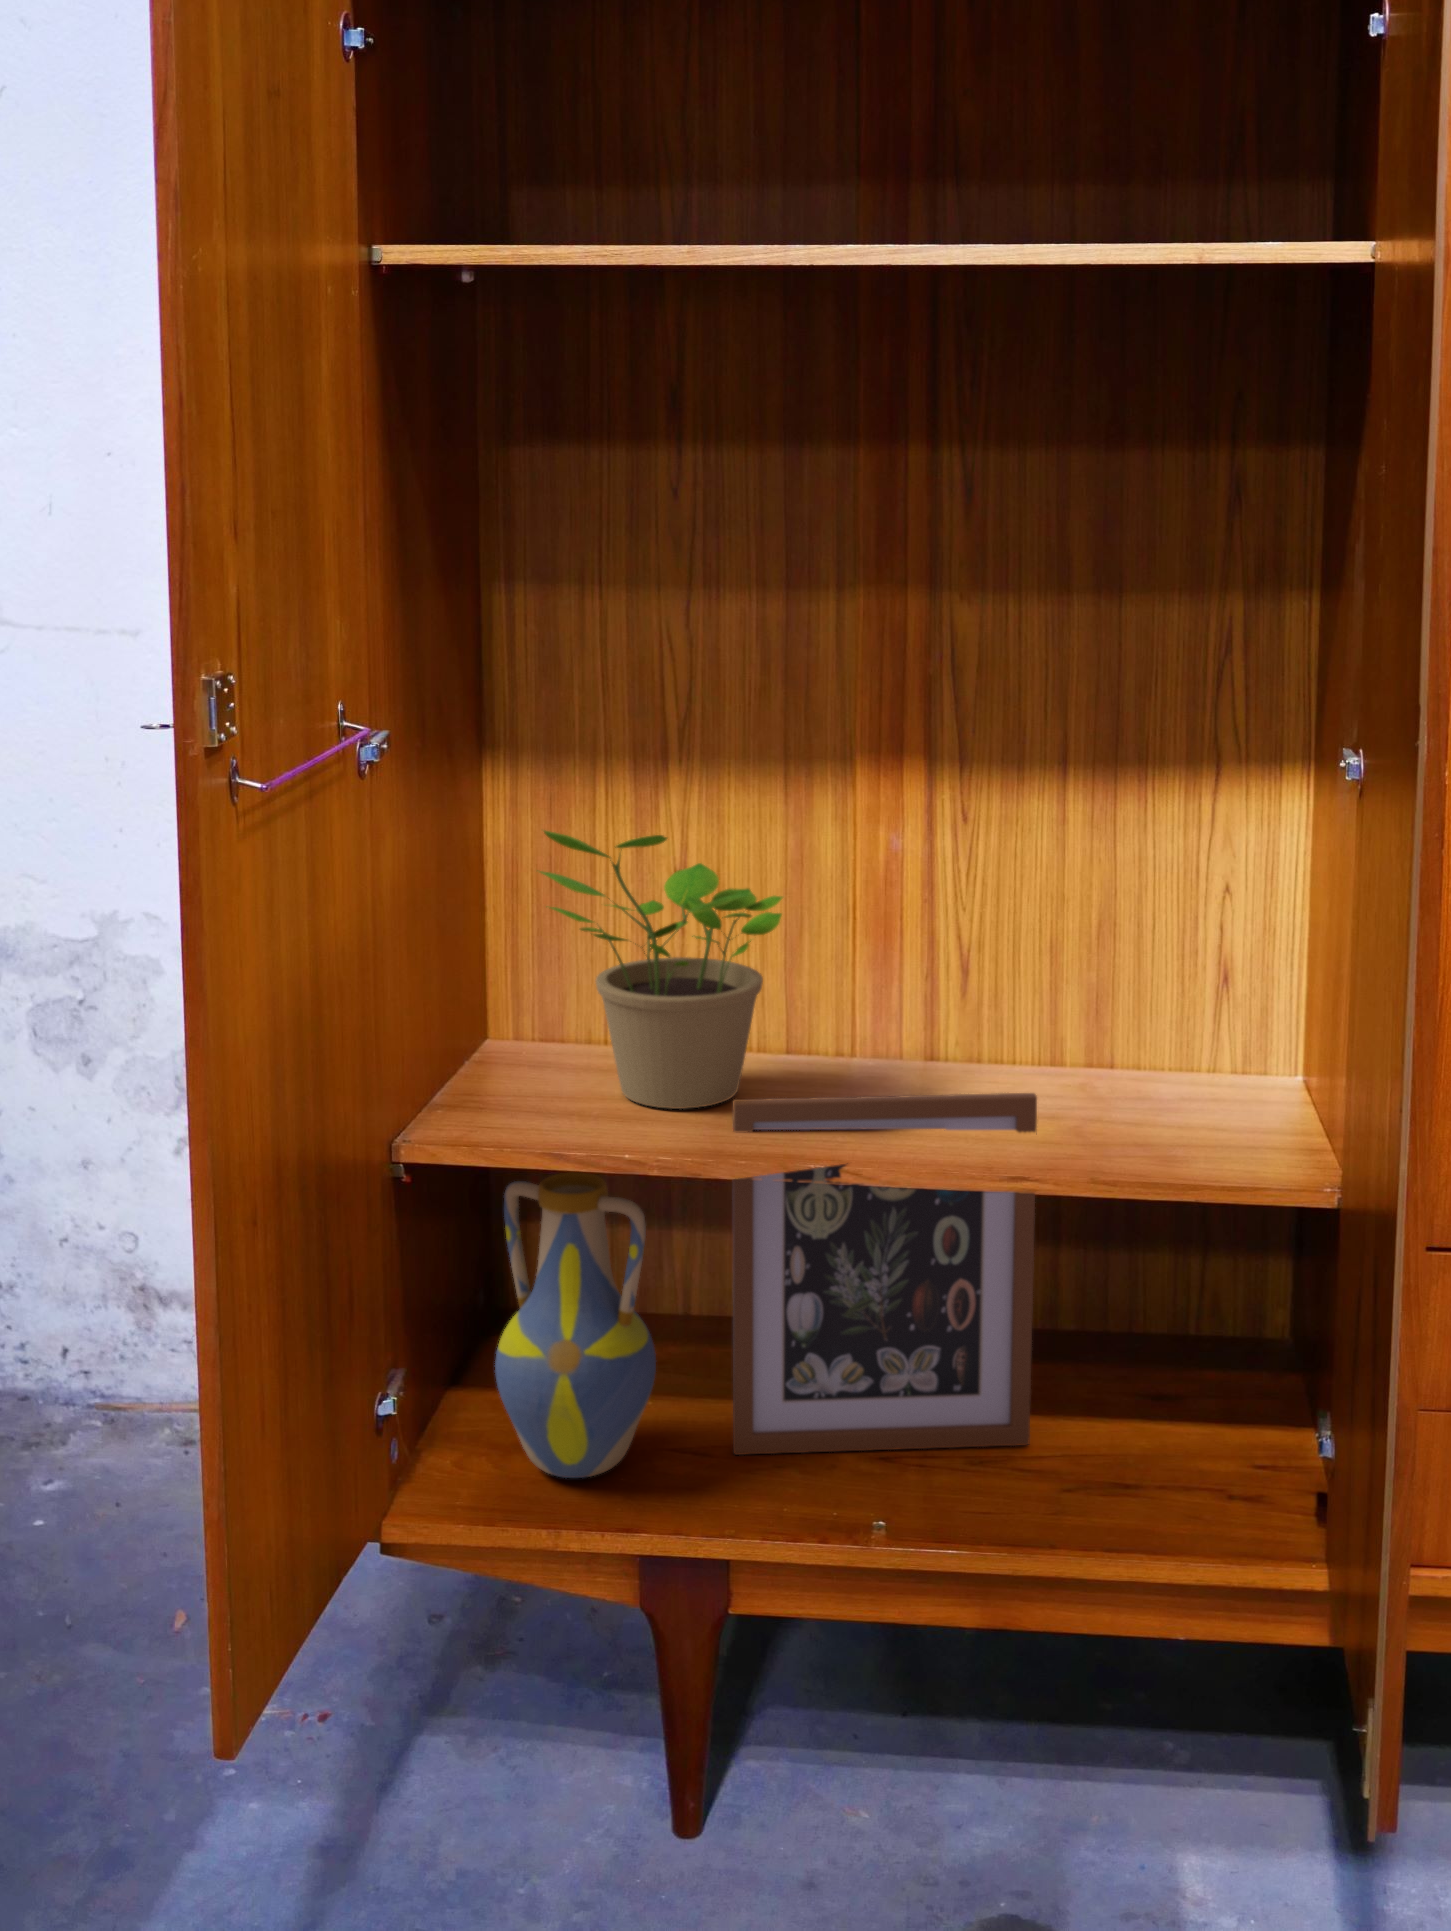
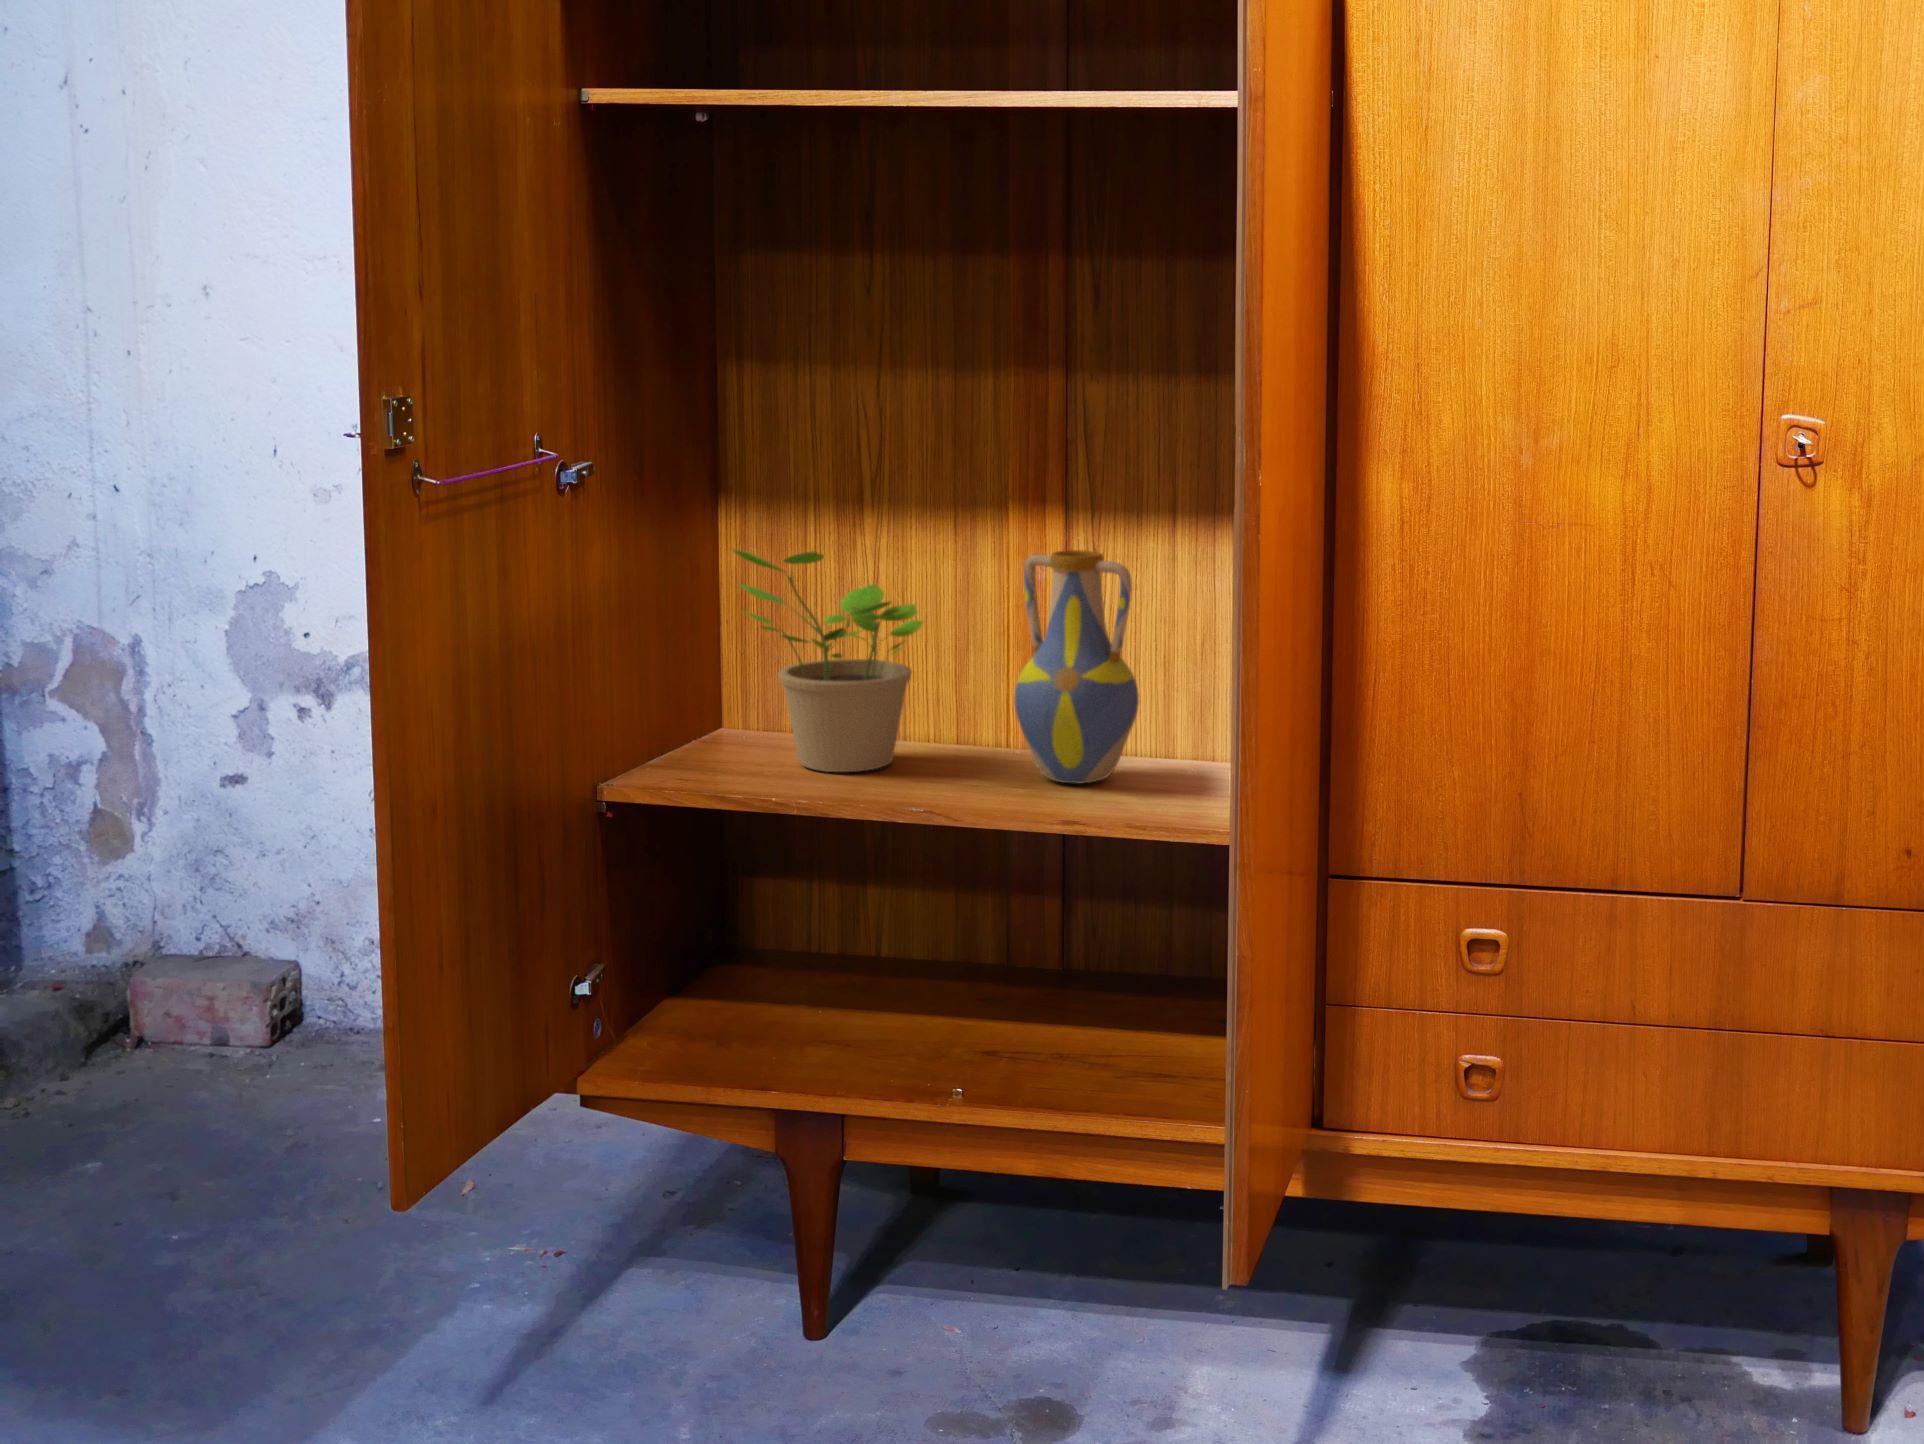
picture frame: present [733,1093,1037,1455] -> none [869,762,1111,1050]
vase: present [495,1172,656,1478] -> present [1015,550,1139,784]

